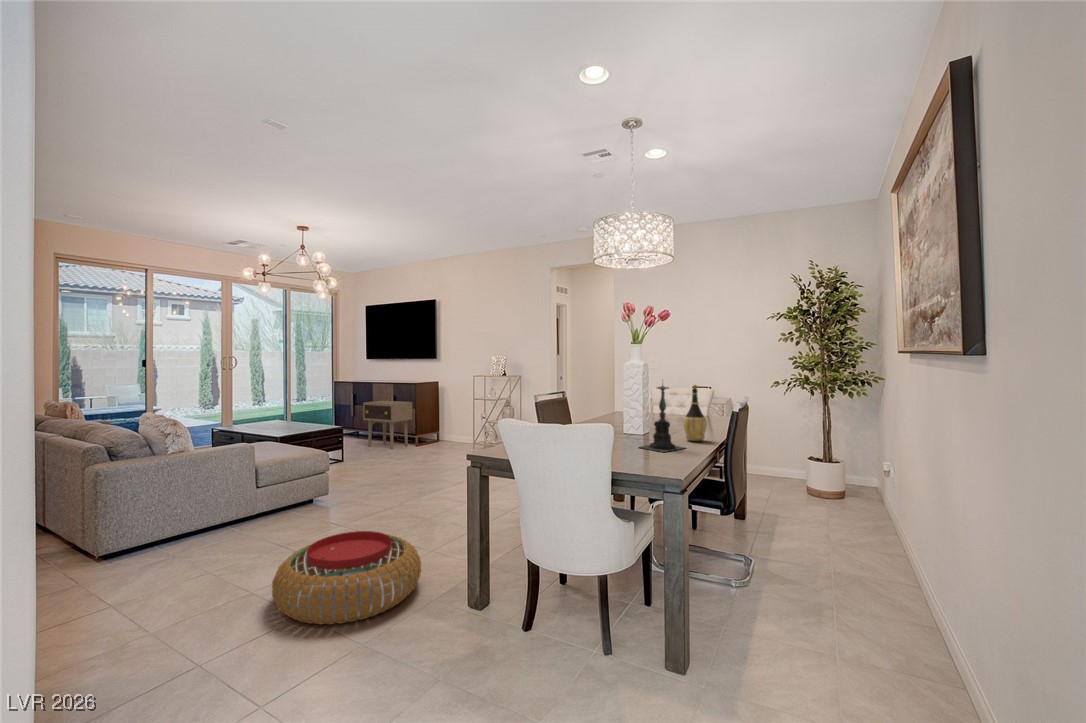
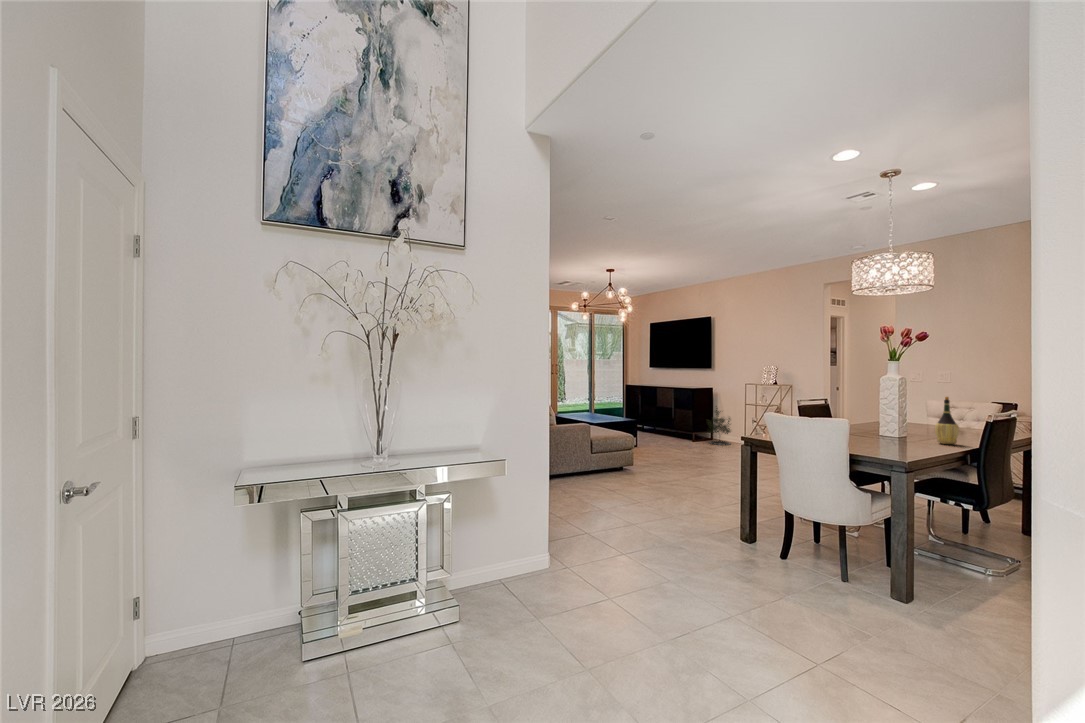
candle holder: present [640,384,684,452] -> none [884,389,932,448]
side table: present [363,401,412,449] -> none [649,403,690,443]
potted tree: none [429,401,461,446] -> present [708,408,730,445]
pouf: present [272,531,421,625] -> none [616,484,707,534]

